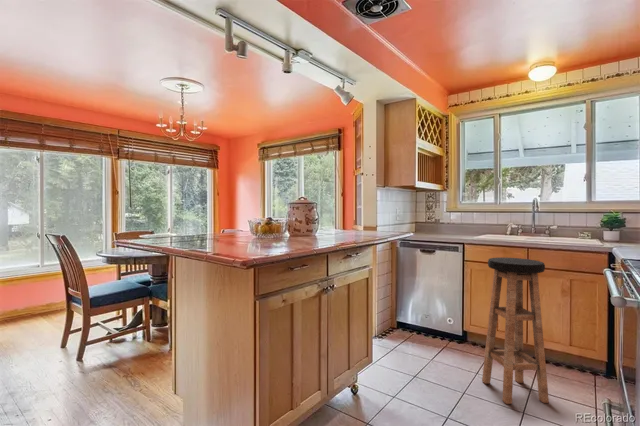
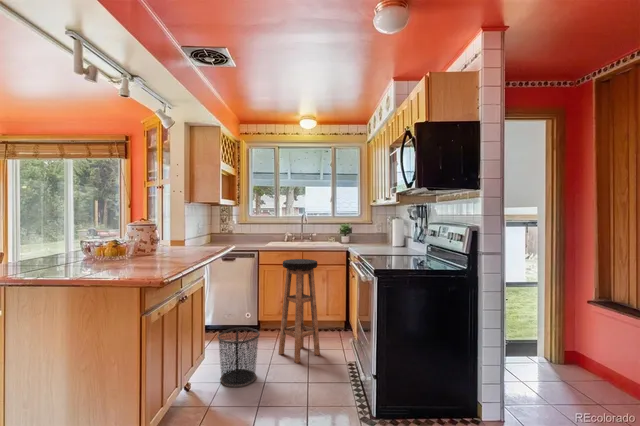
waste bin: none [393,334,447,410] -> present [217,328,260,387]

